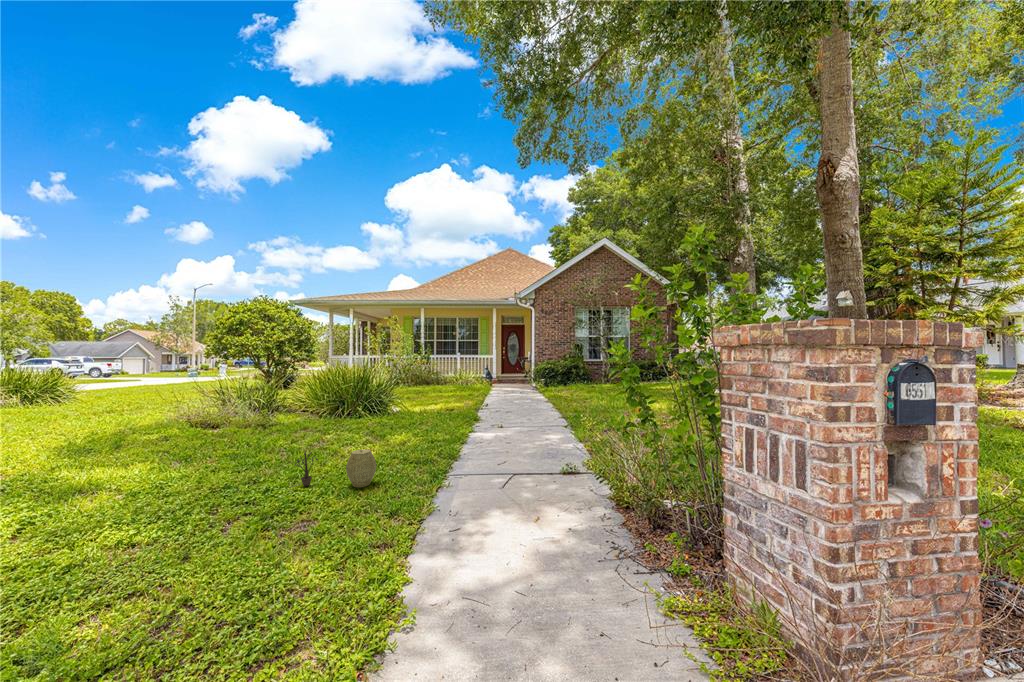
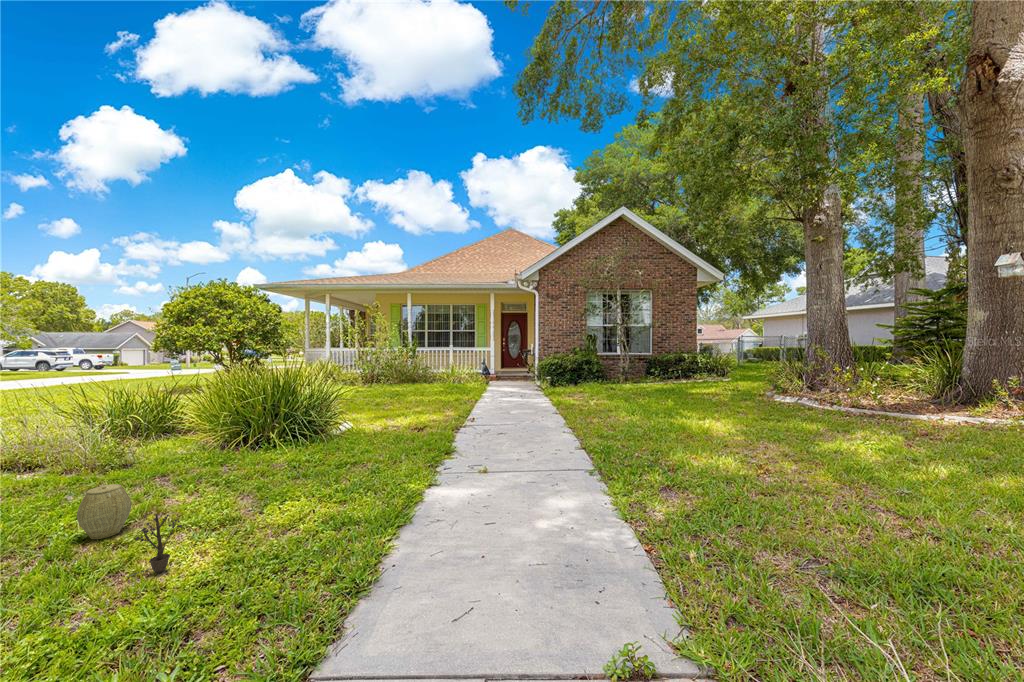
woven basket: present [346,449,376,487] -> present [77,484,131,539]

